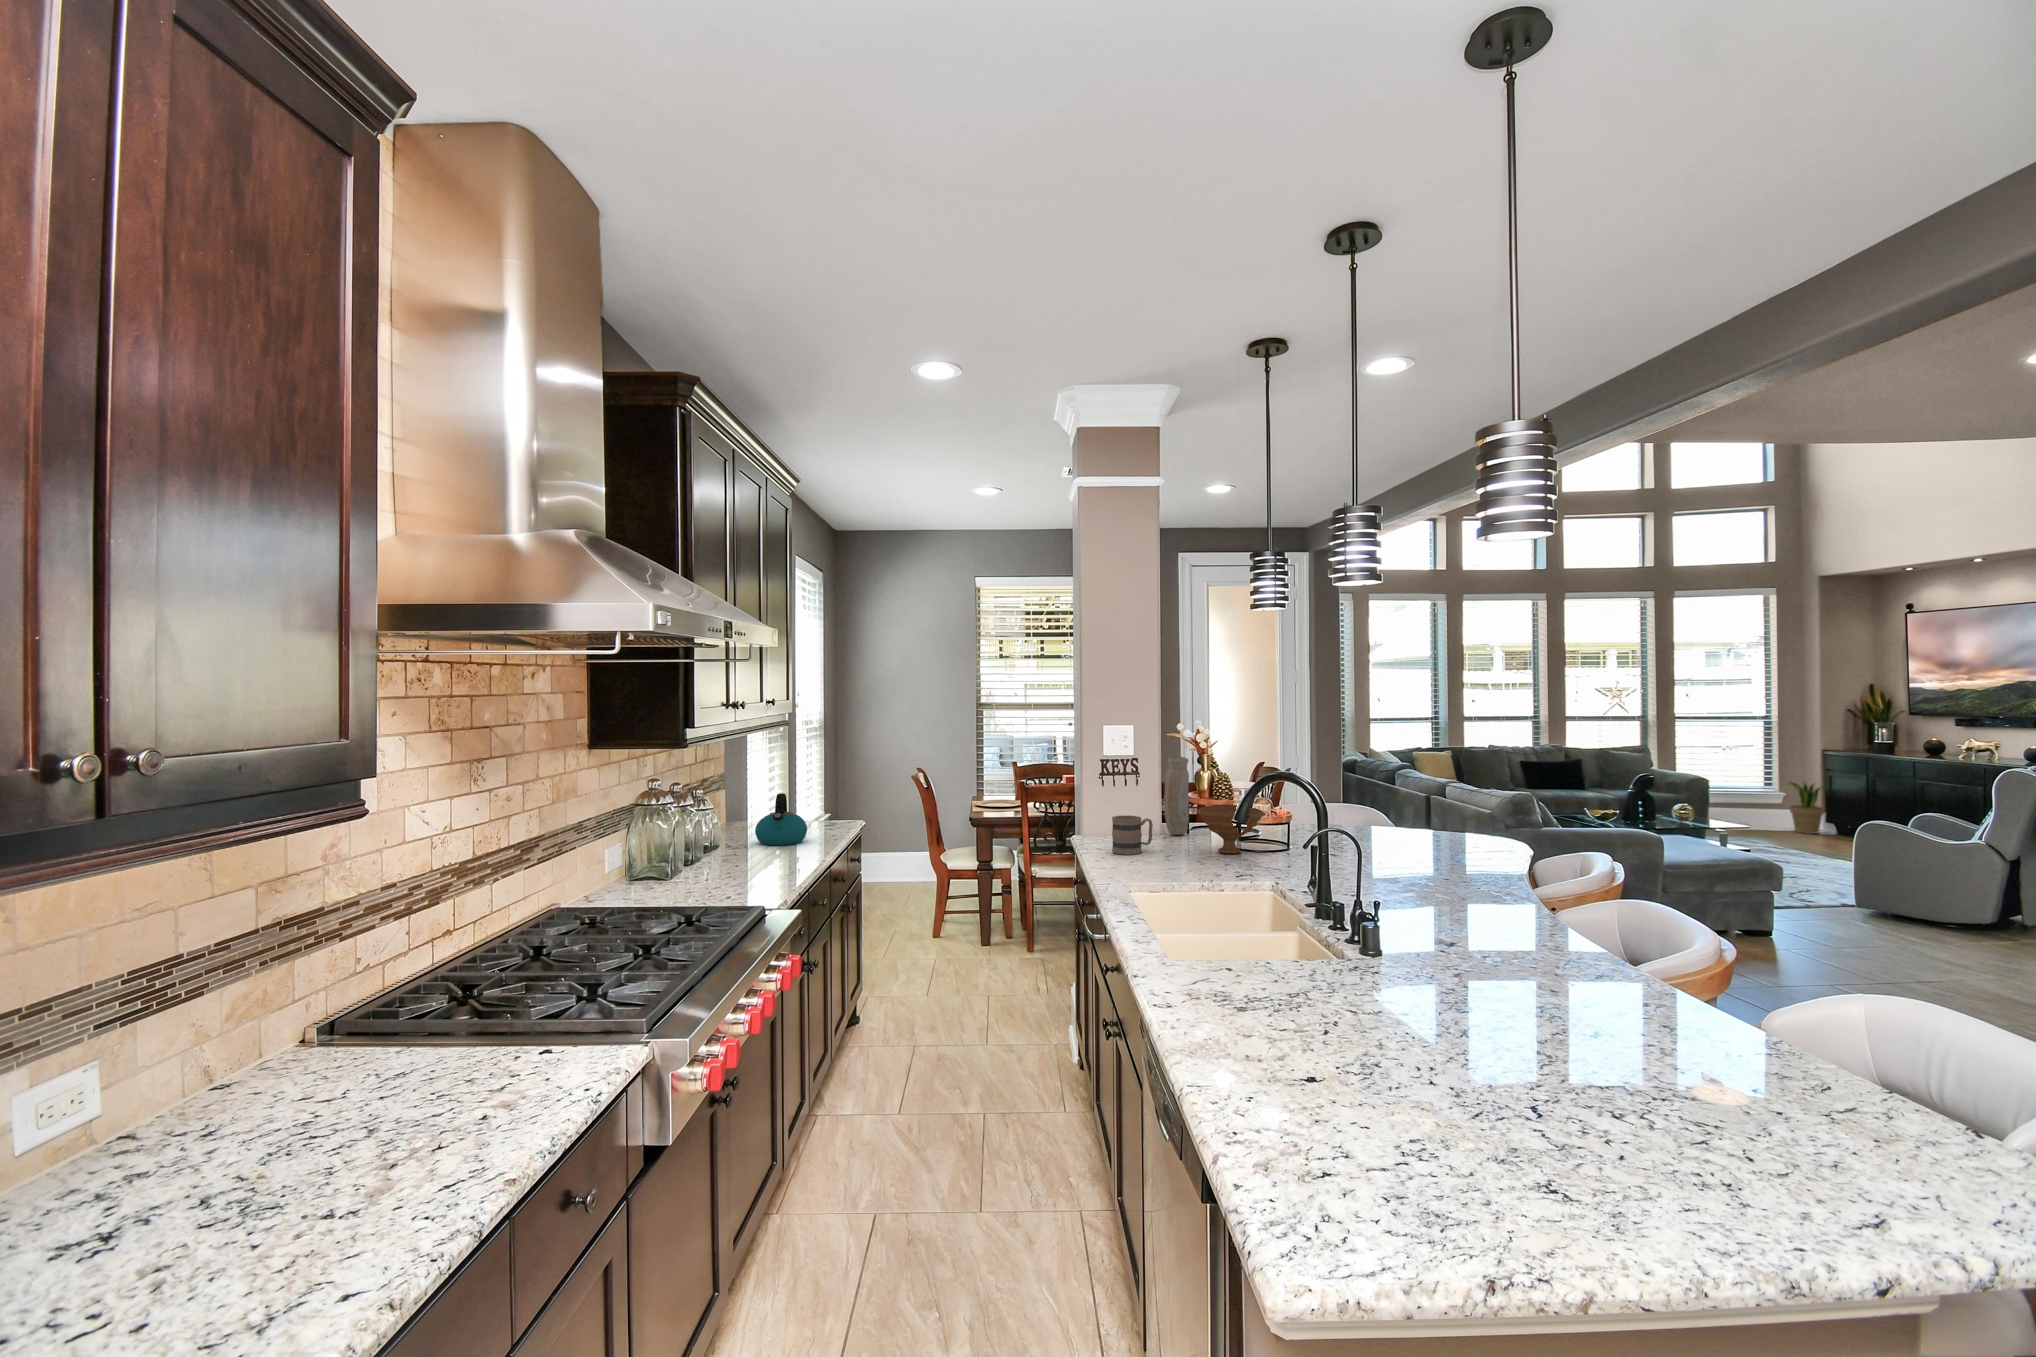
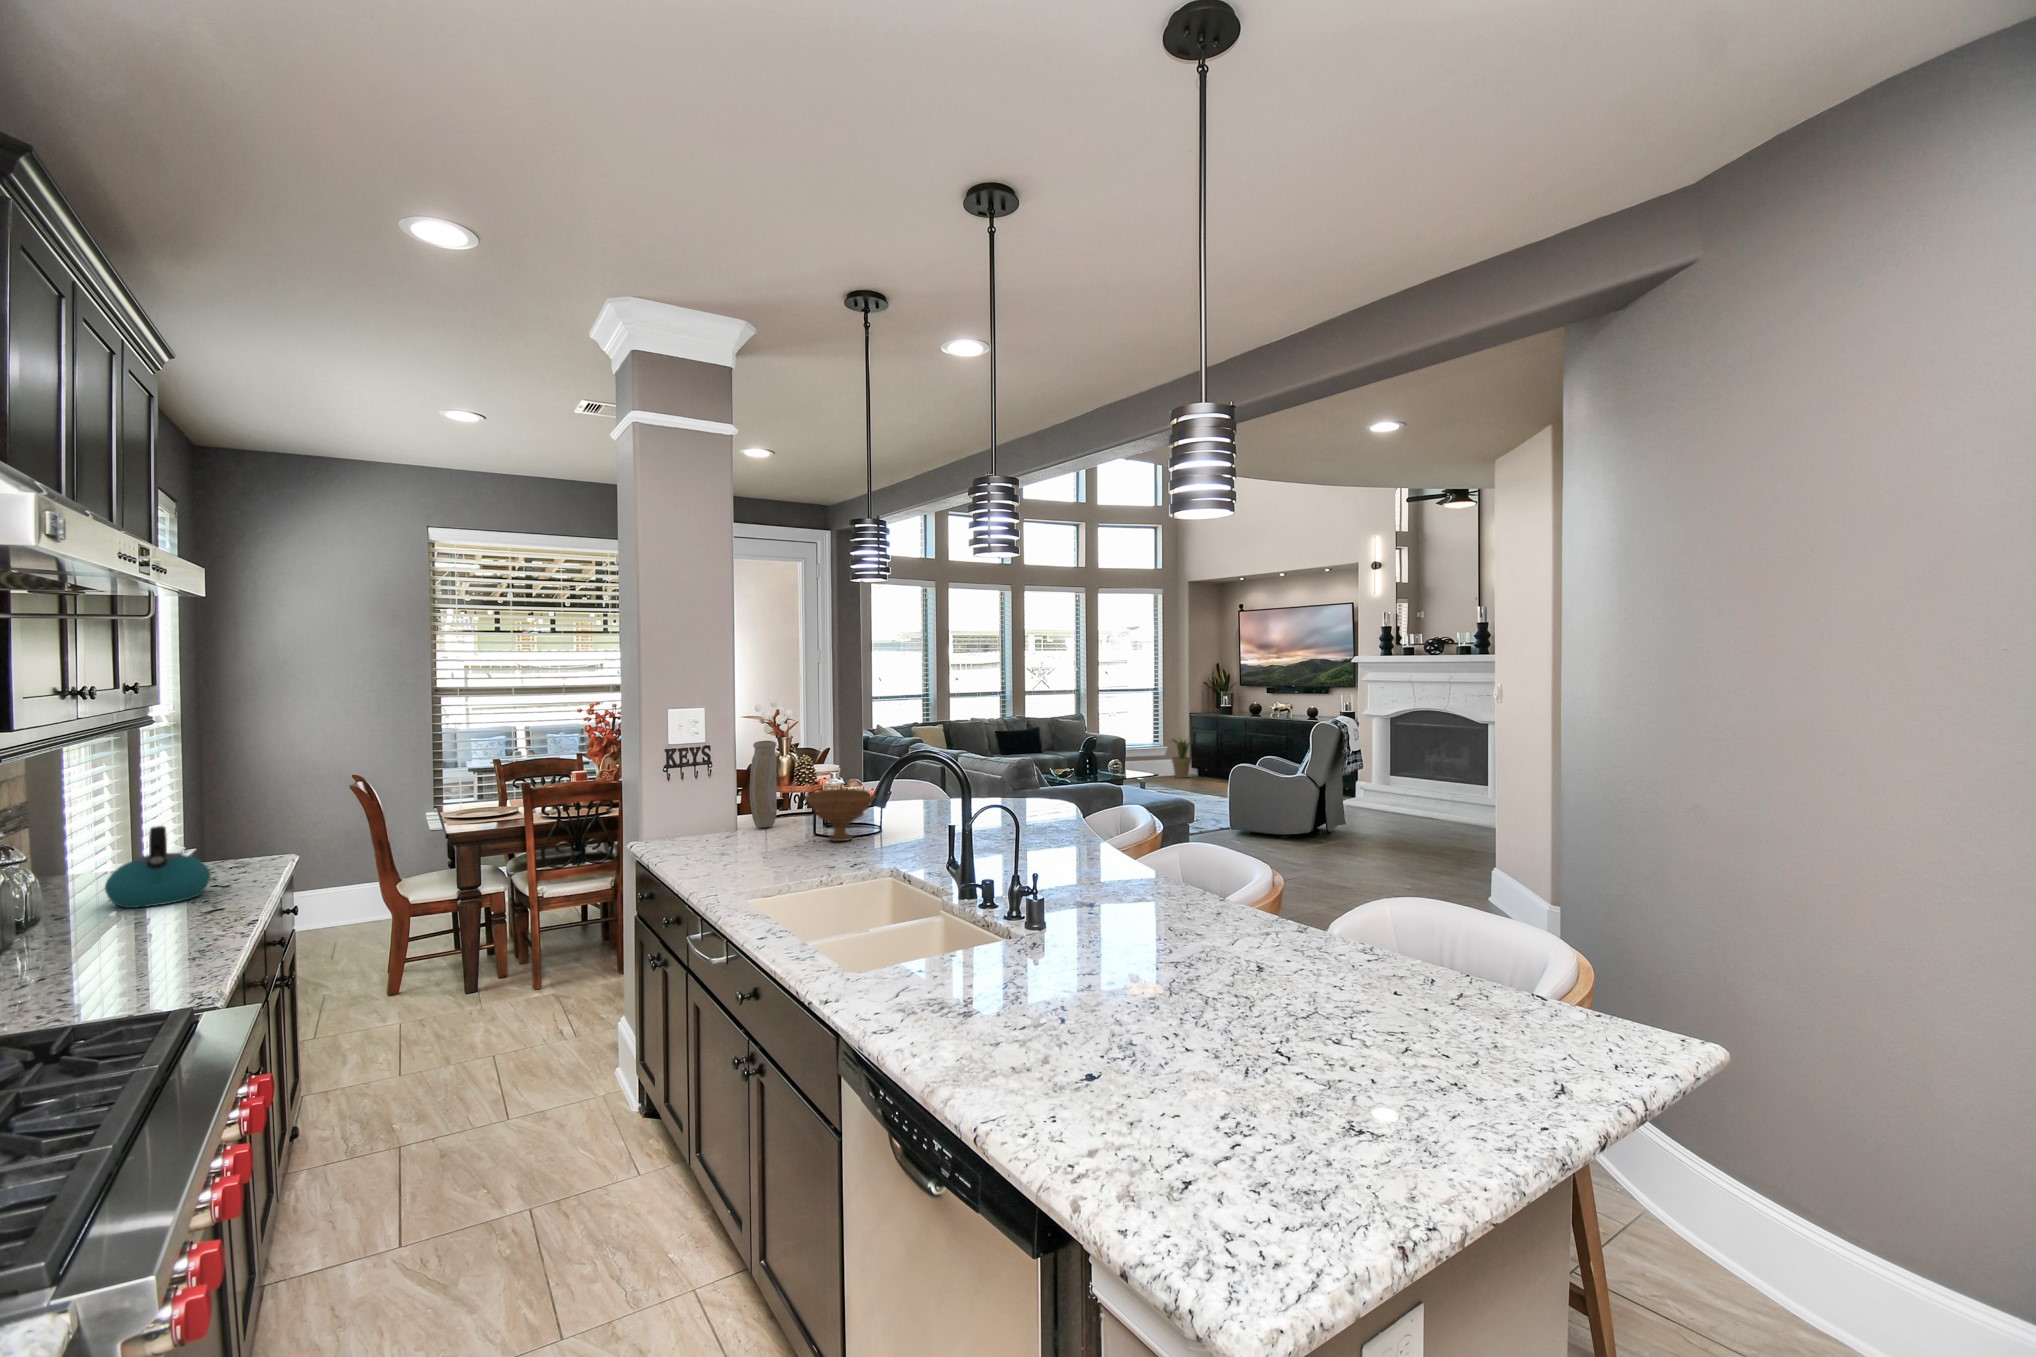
mug: present [1112,816,1153,855] -> none [704,810,751,856]

